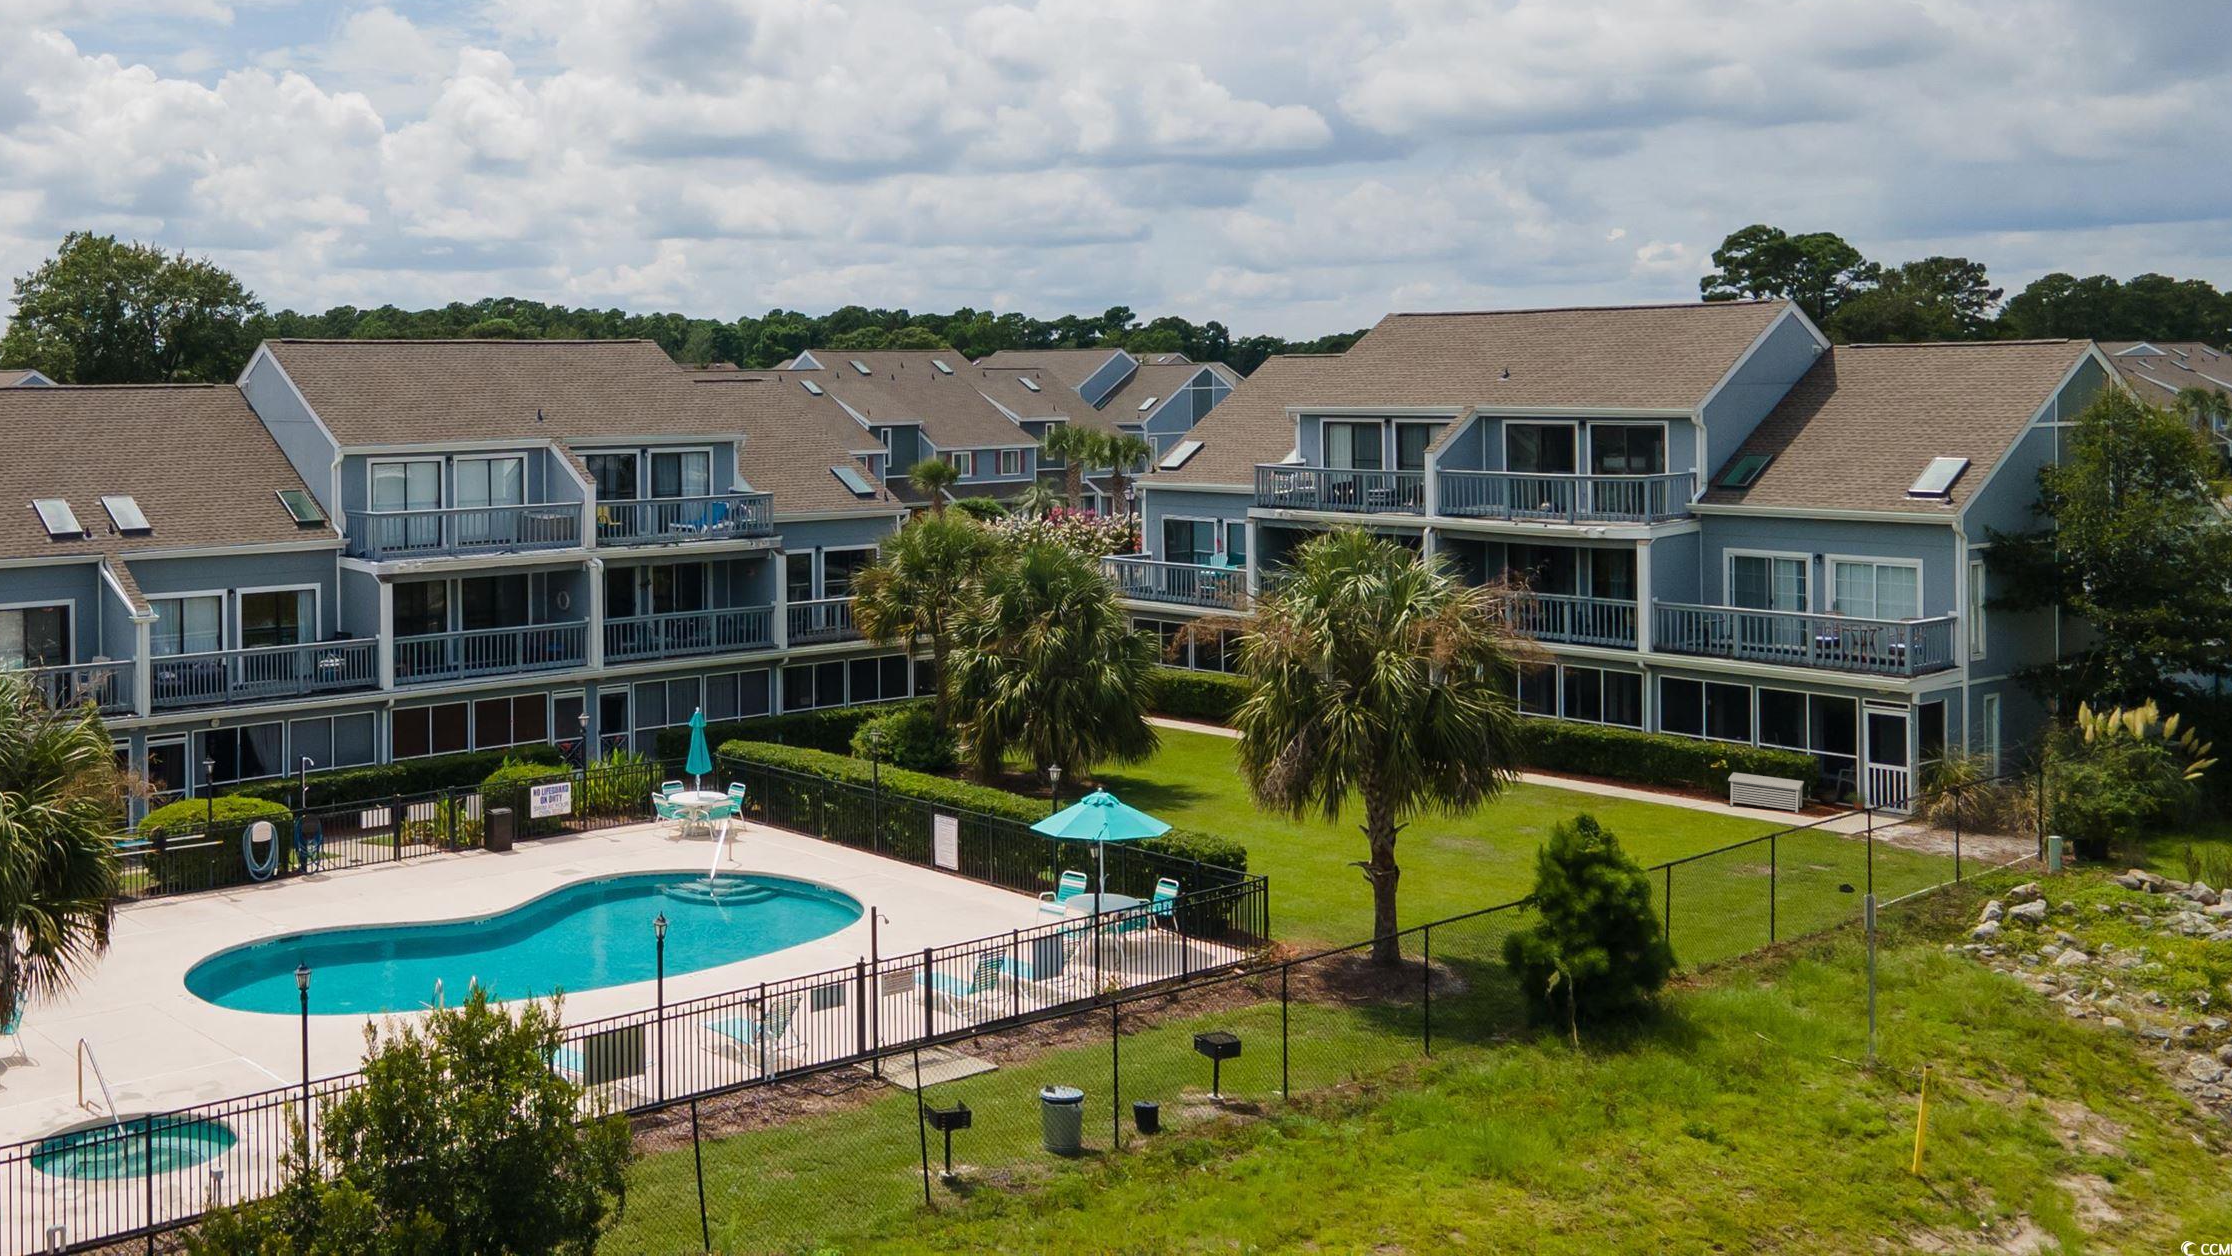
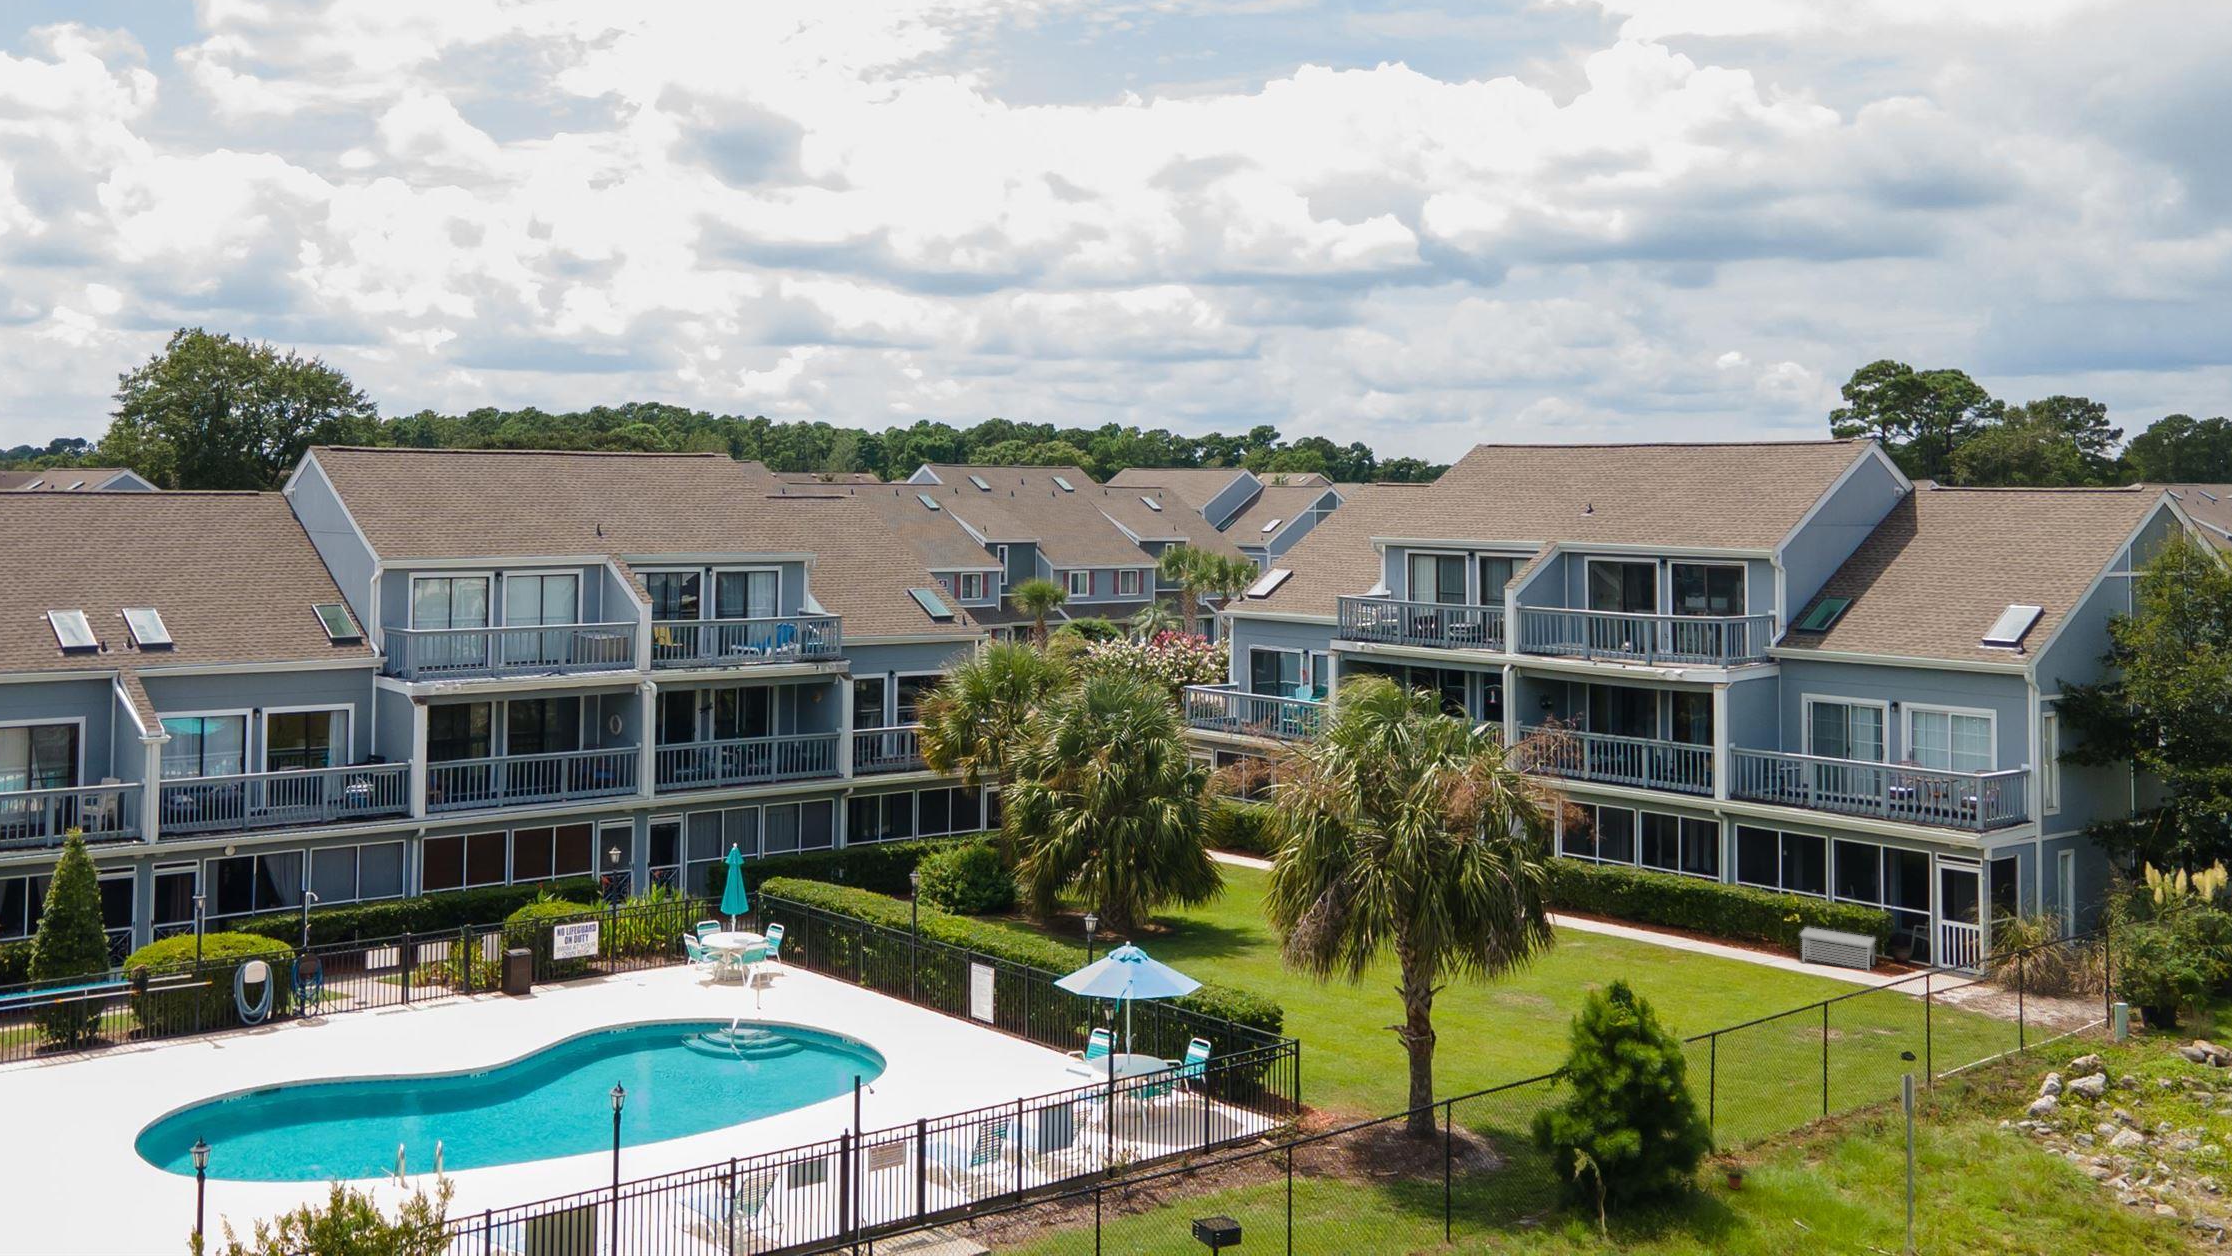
potted plant: present [1846,792,1872,810] -> present [1714,1162,1752,1189]

